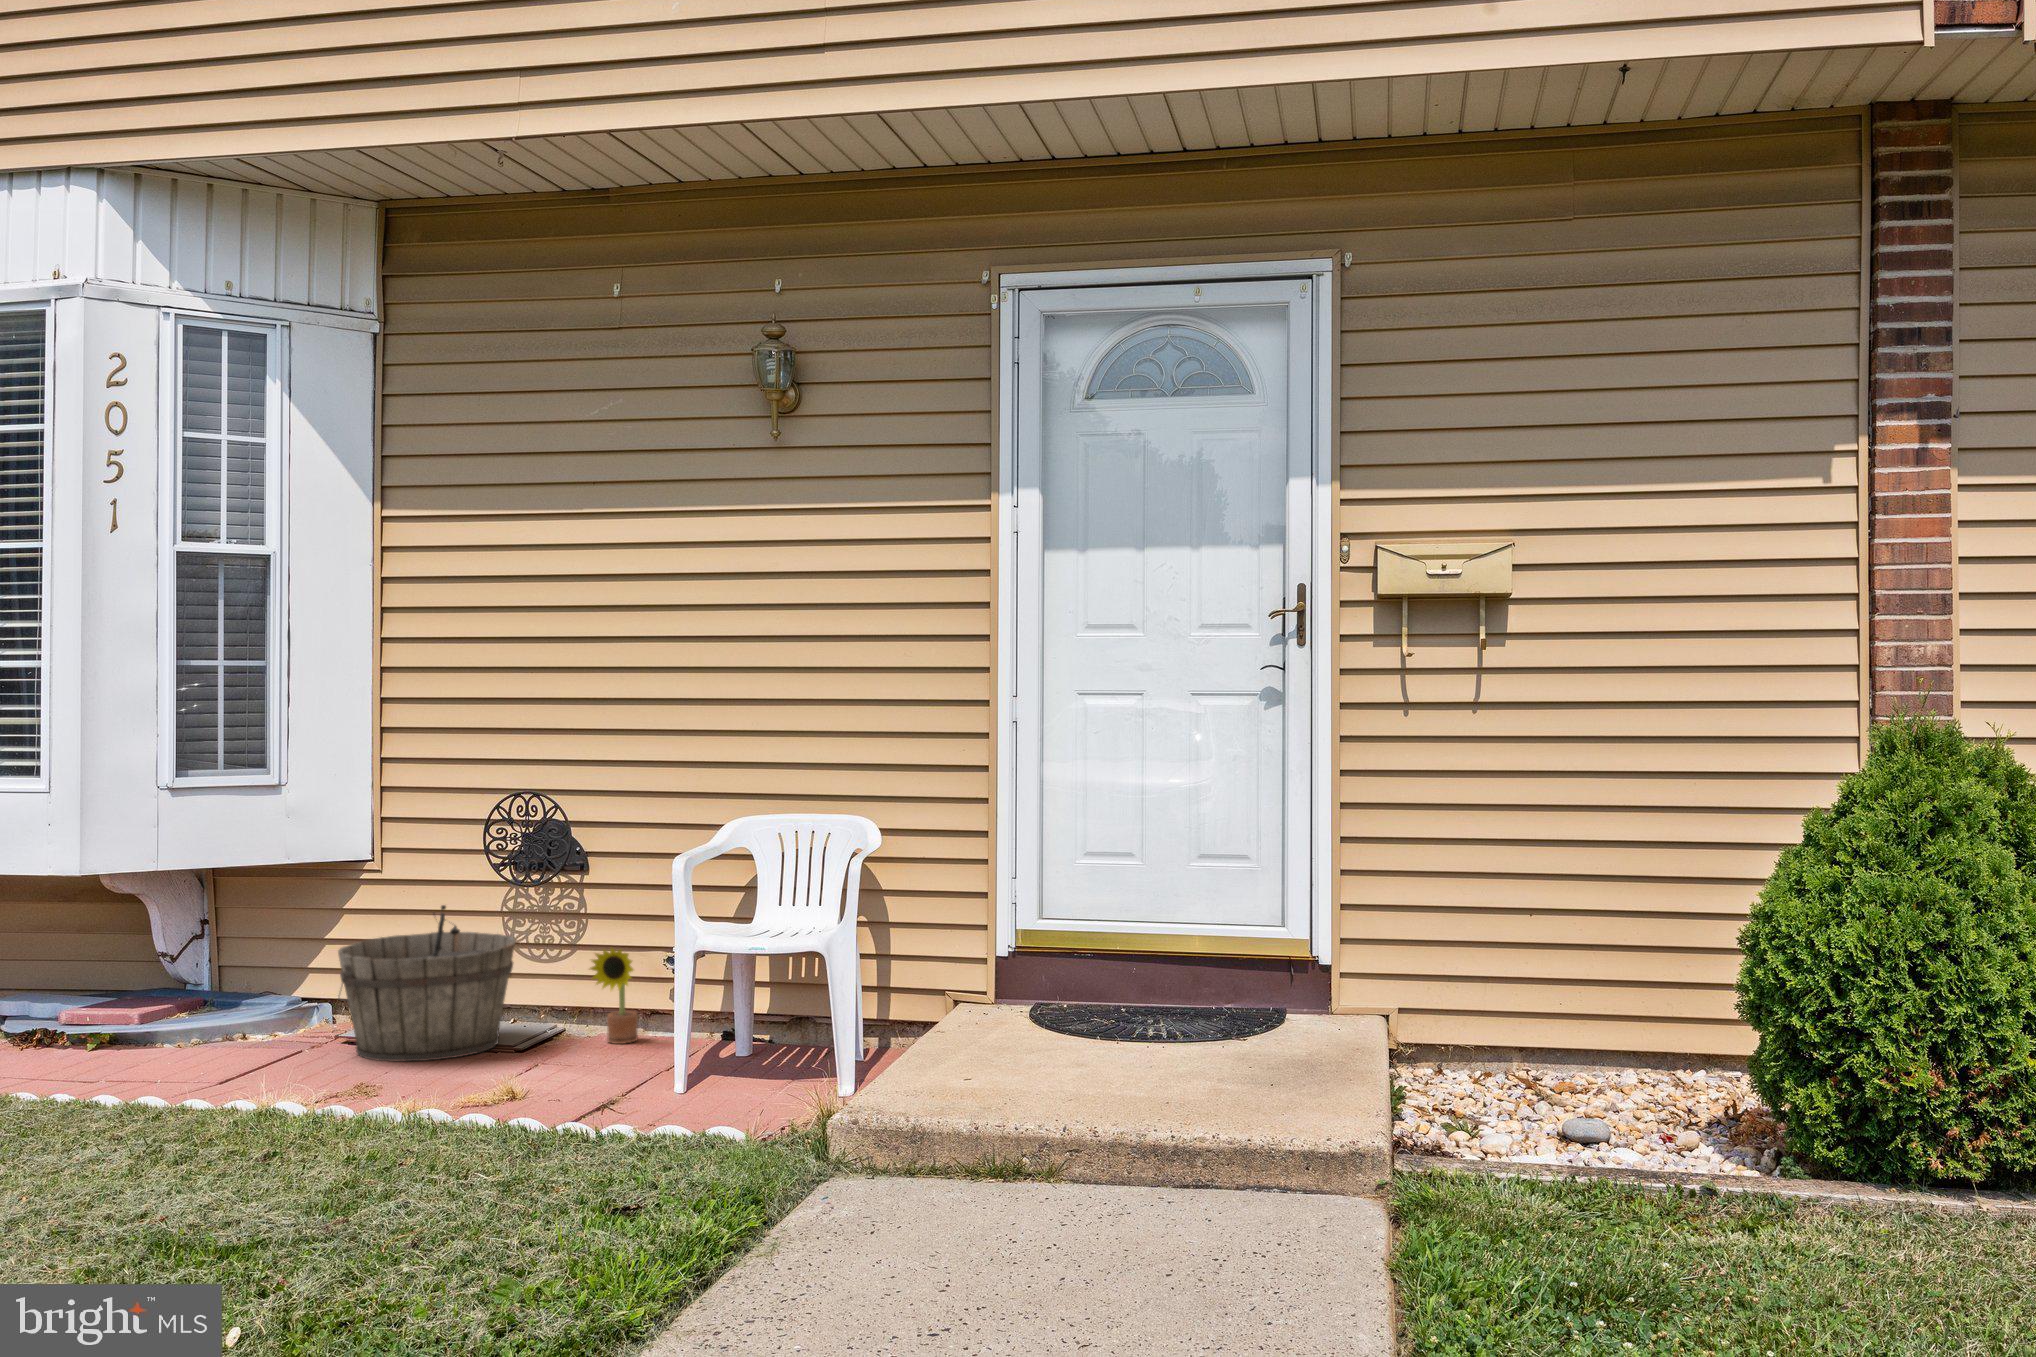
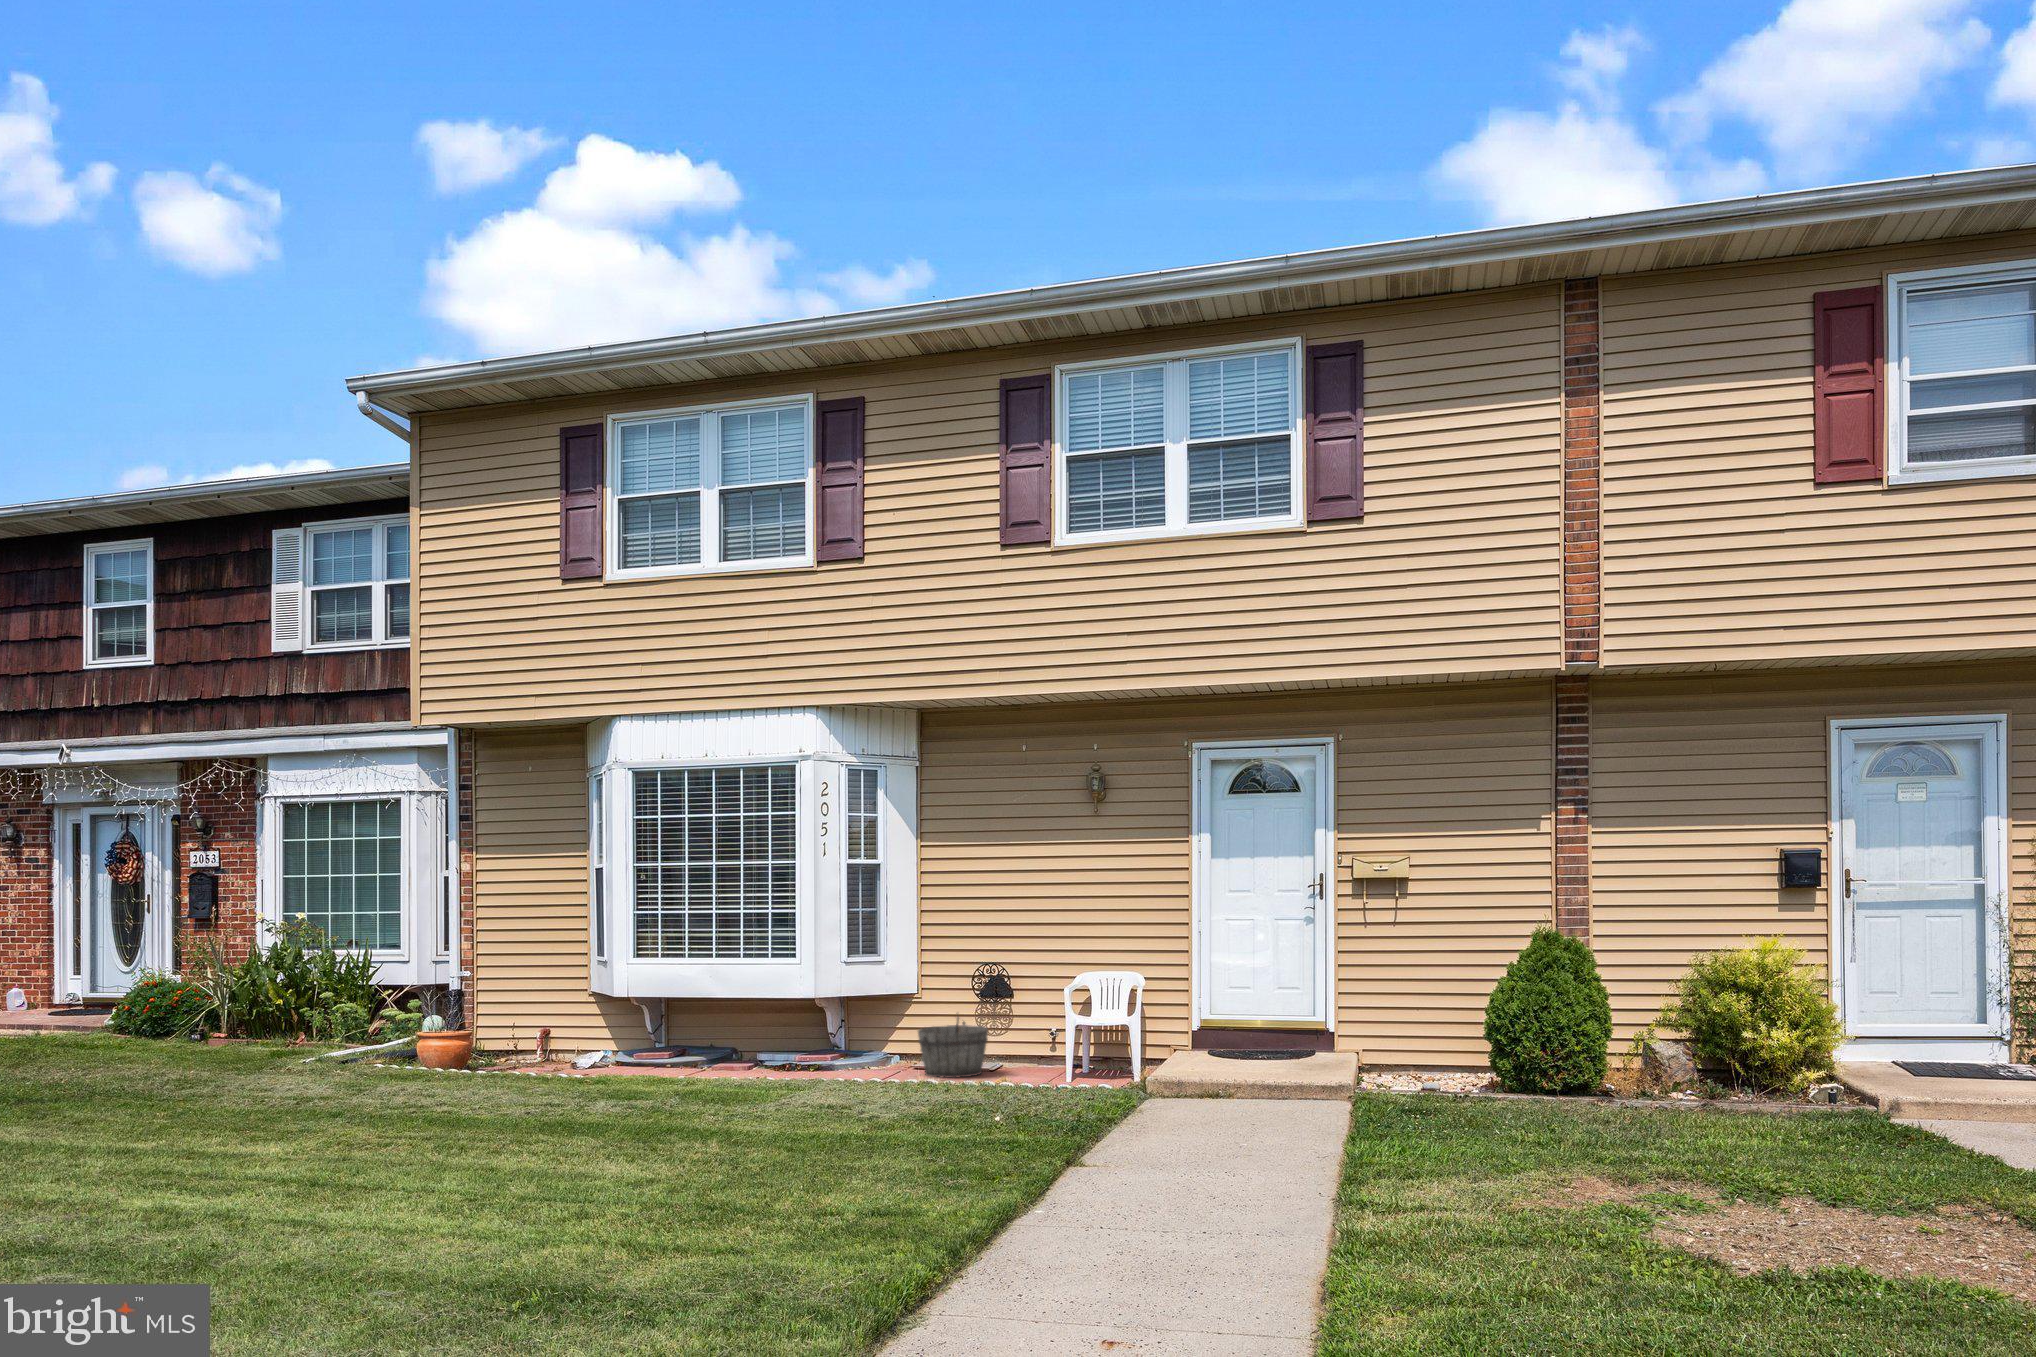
decorative plant: present [590,948,638,1044] -> none [1020,1030,1040,1073]

